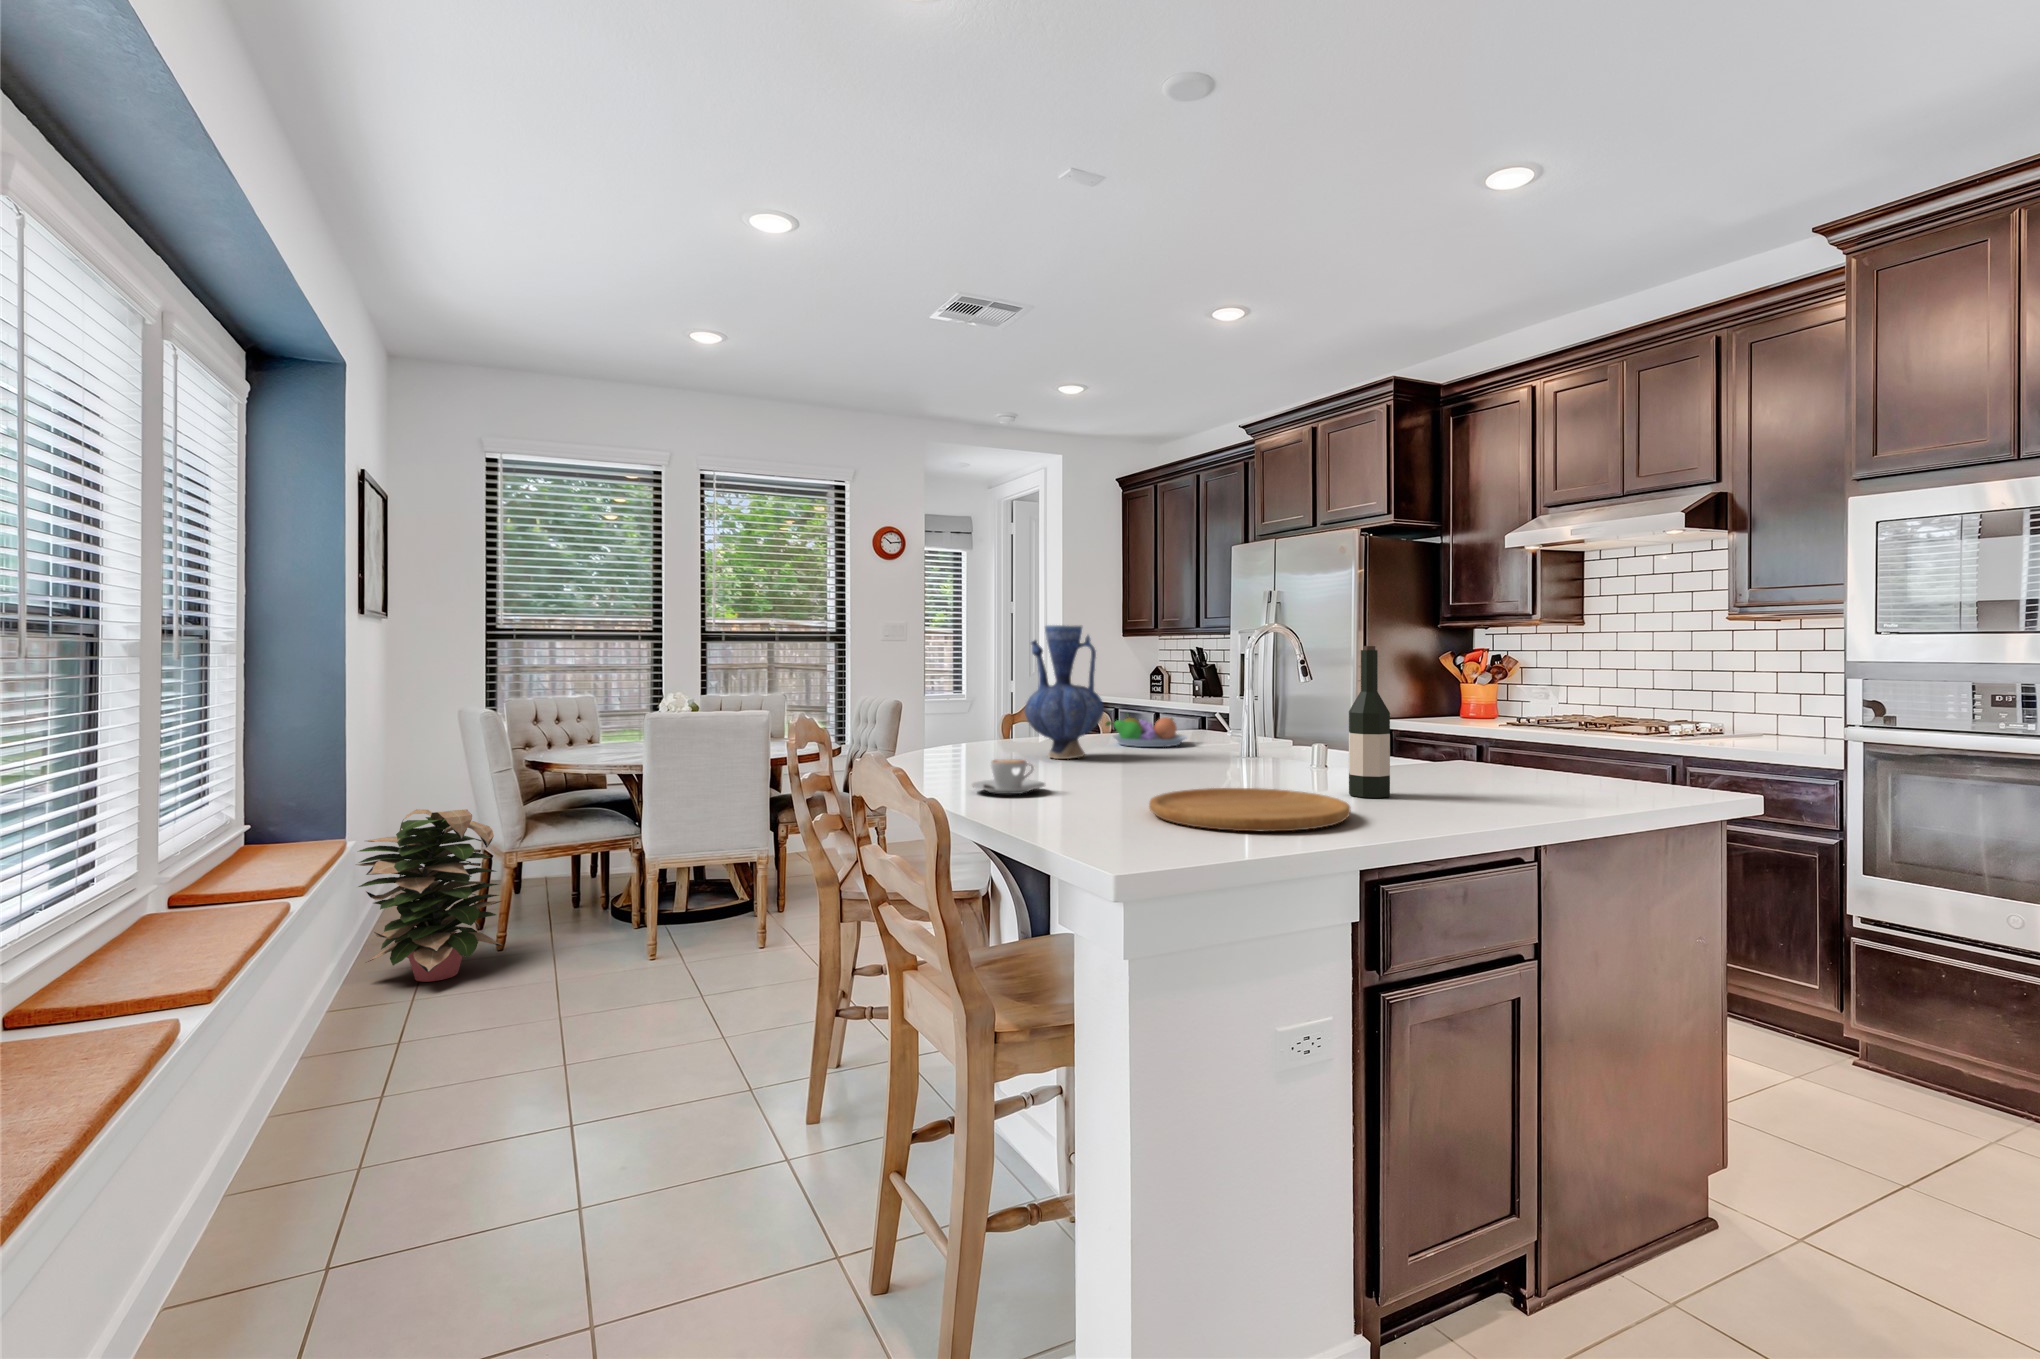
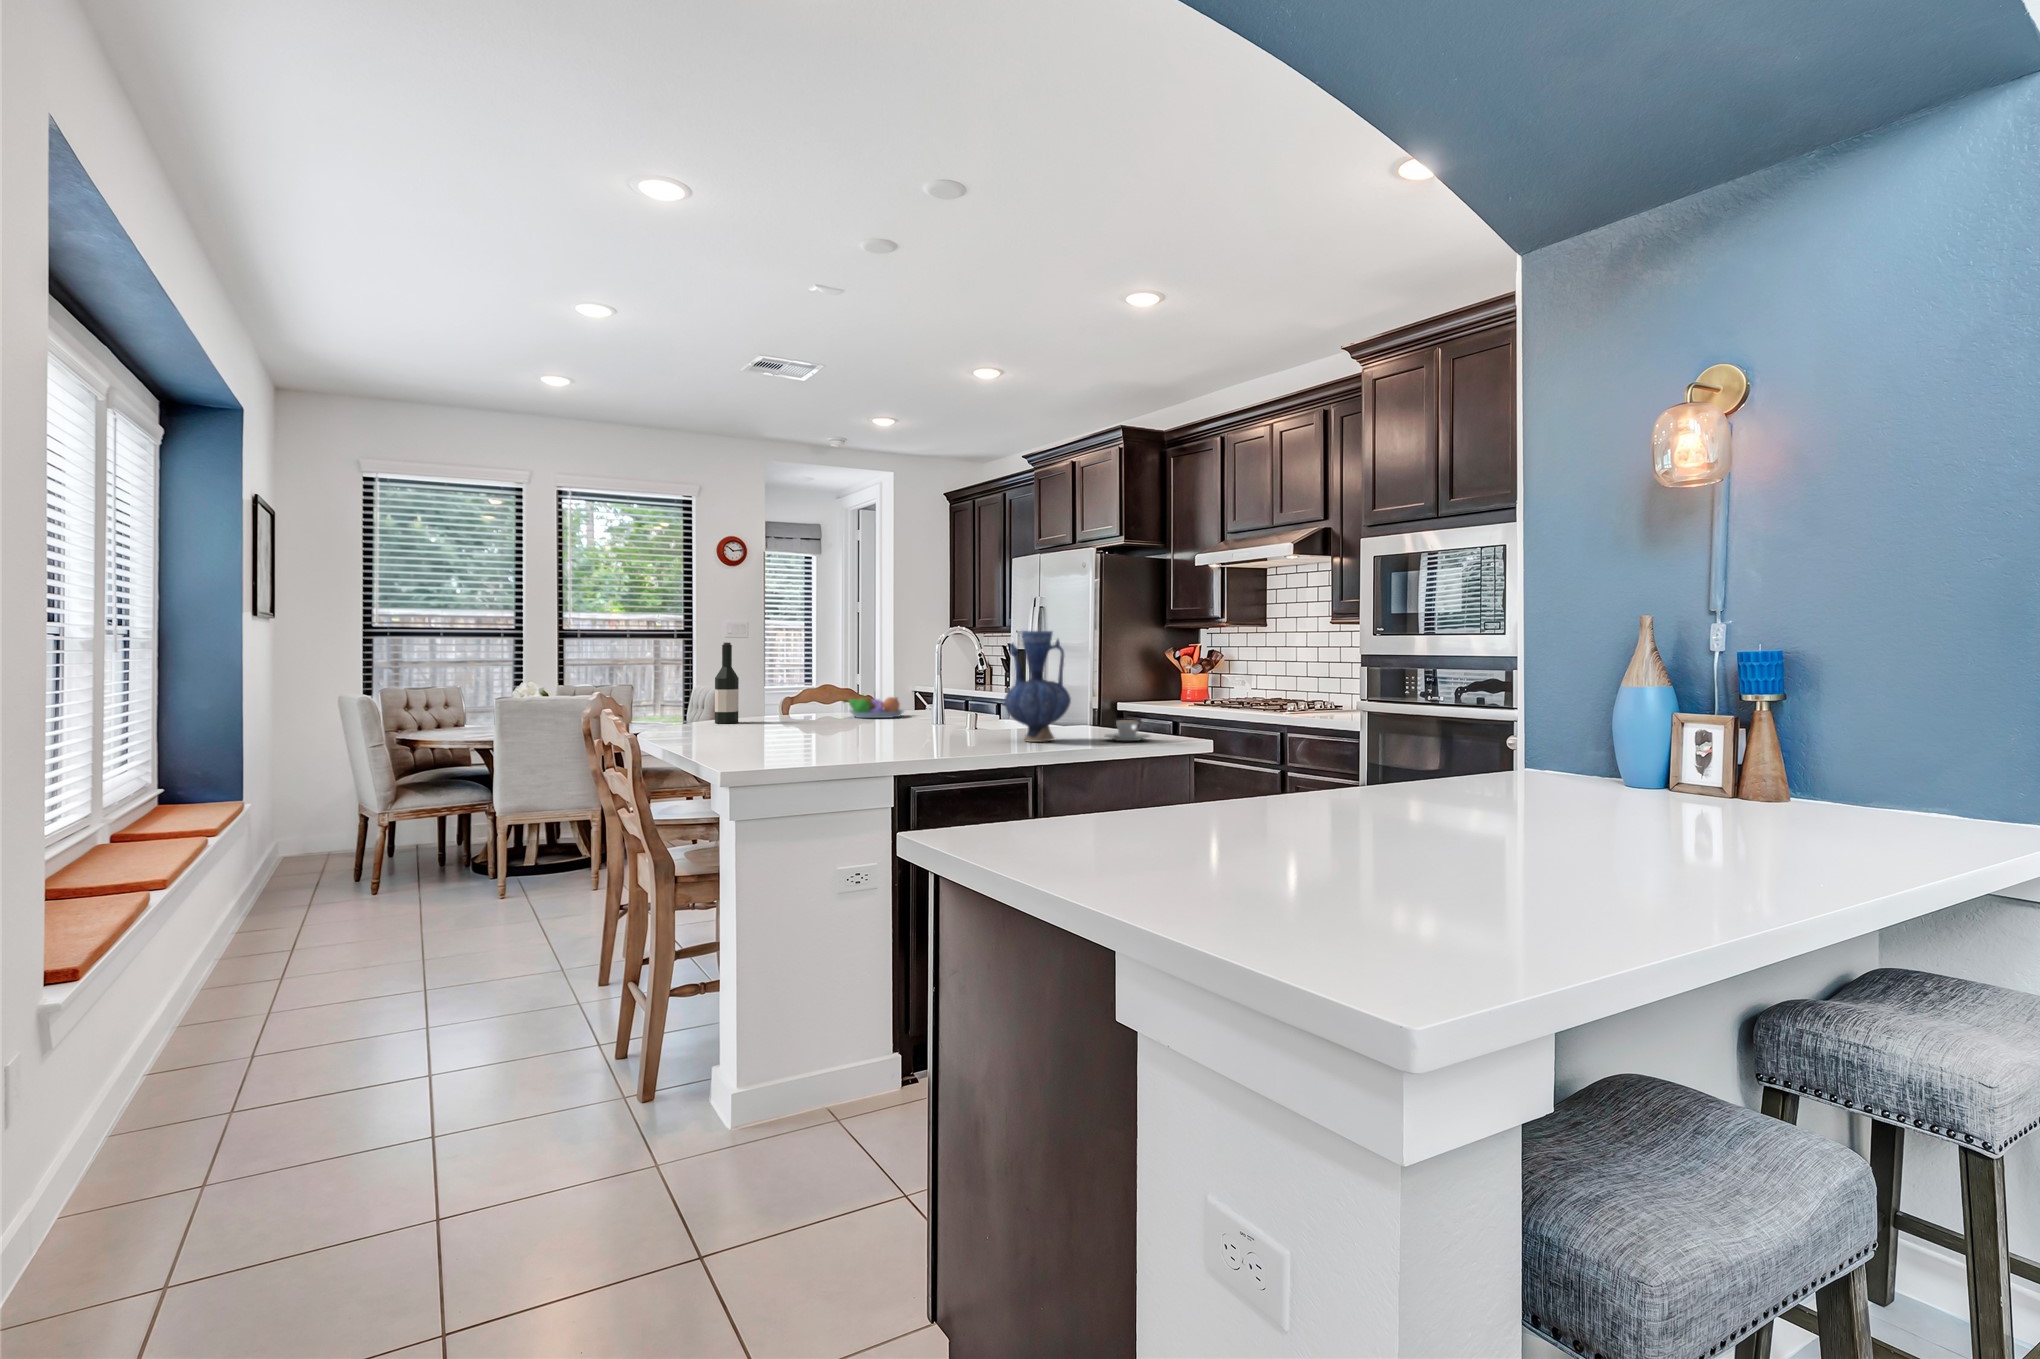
vase: present [1025,625,1104,759] -> present [1004,631,1071,742]
wine bottle: present [1349,646,1390,798] -> present [715,643,739,723]
coffee cup: present [972,759,1045,794] -> present [1105,720,1149,741]
cutting board: present [1149,788,1350,832] -> none [791,736,917,757]
decorative plant: present [357,809,503,982] -> none [250,775,378,912]

